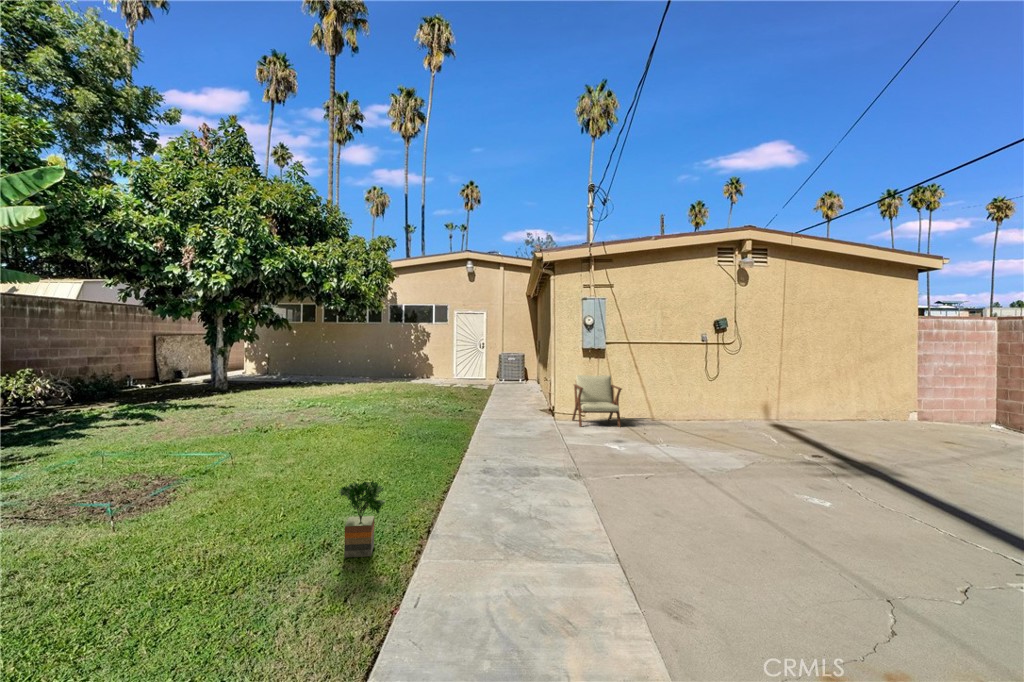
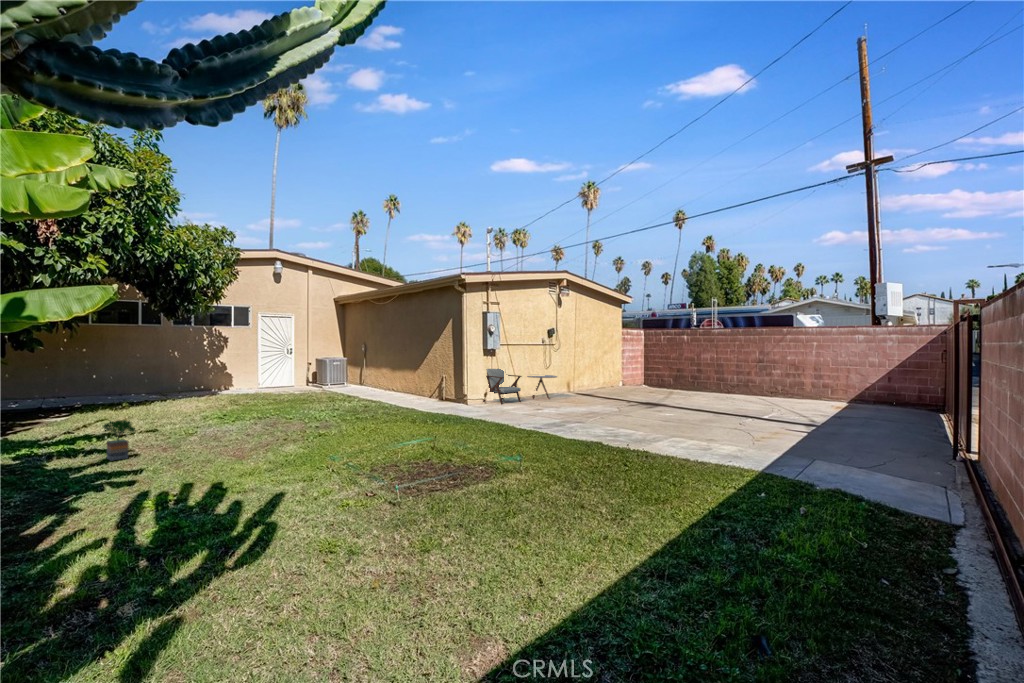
round table: none [649,389,703,429] -> present [527,375,557,399]
potted tree: present [339,481,385,557] -> present [103,420,136,461]

